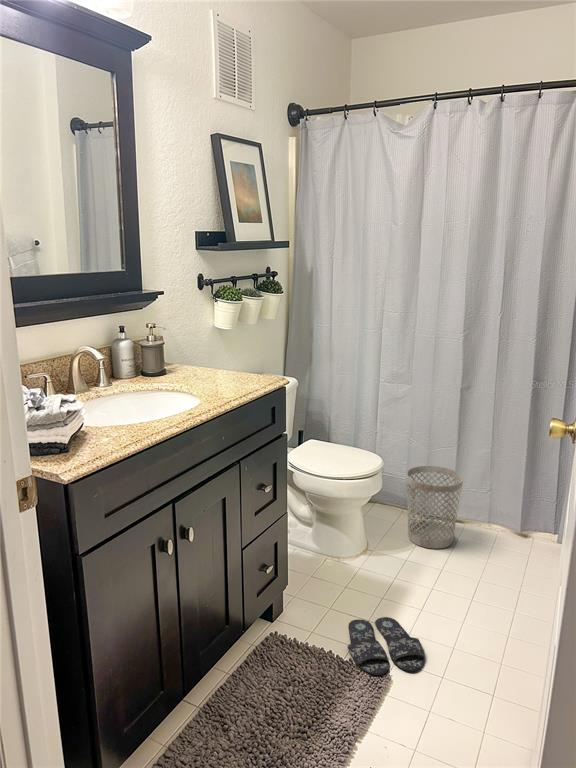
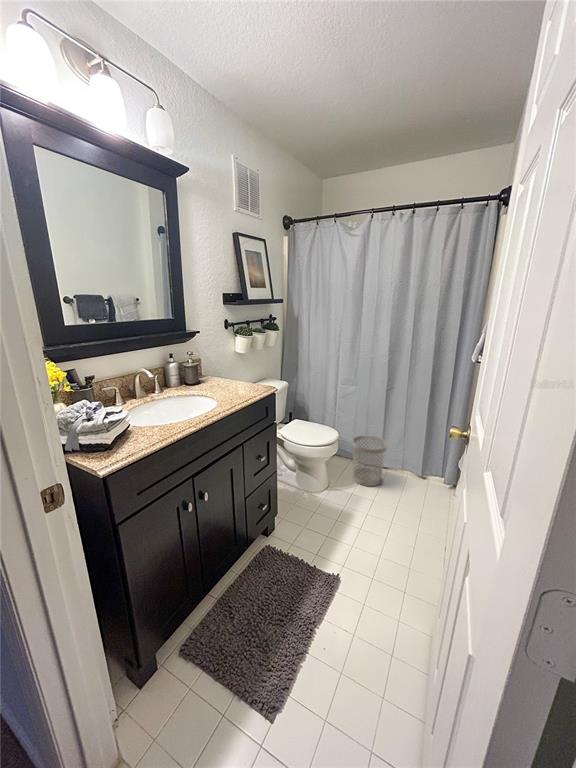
slippers: present [348,617,424,675] -> none [313,534,361,578]

